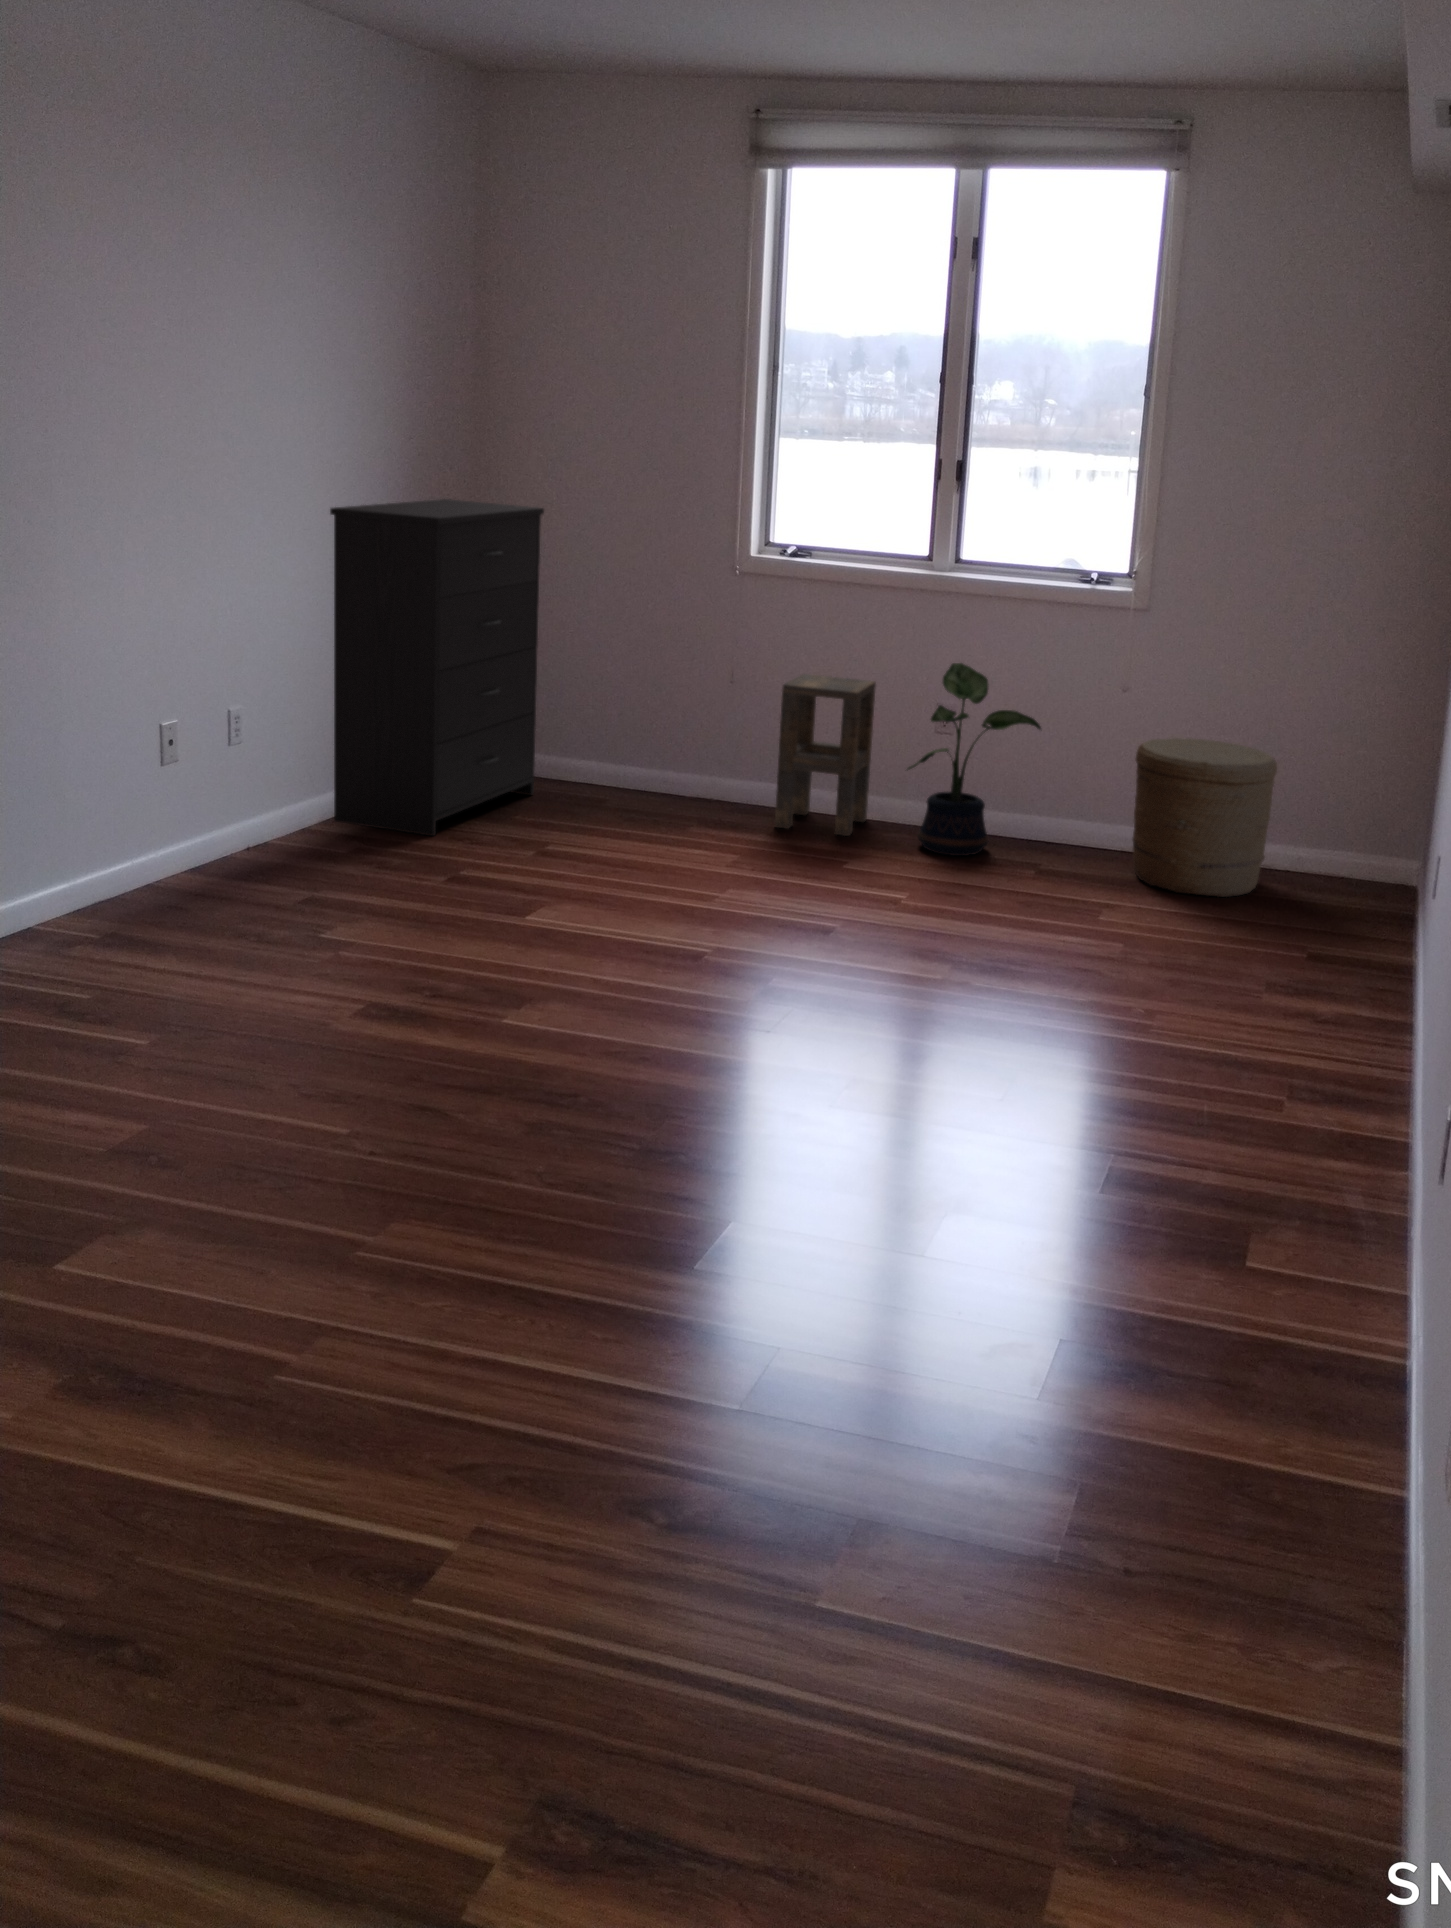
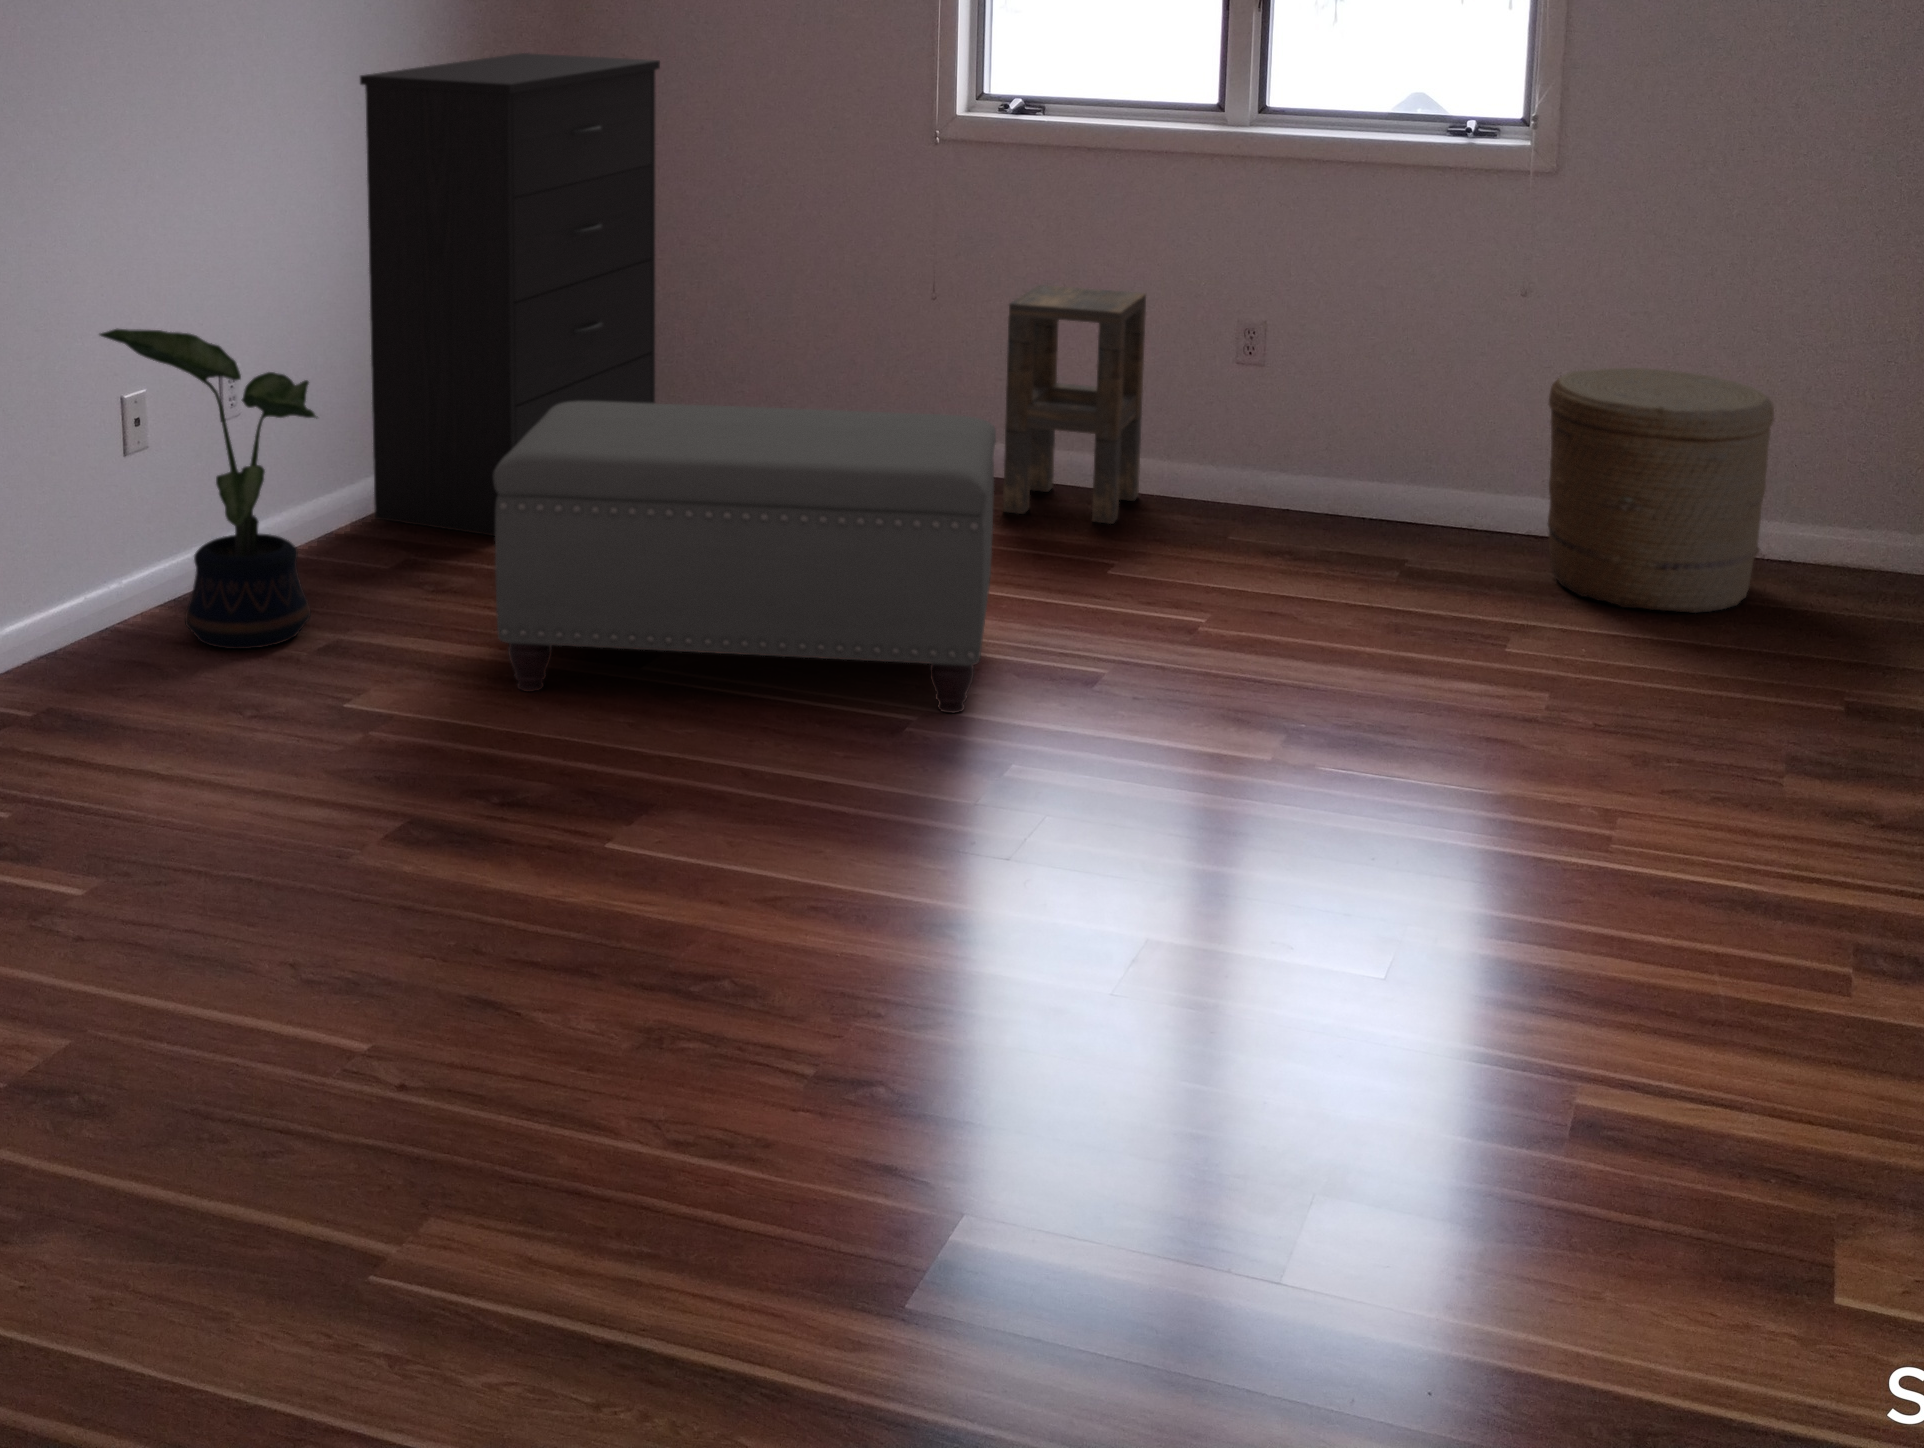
potted plant: present [908,663,1041,856] -> present [100,329,317,649]
ottoman: none [426,738,770,948] -> present [493,401,996,713]

